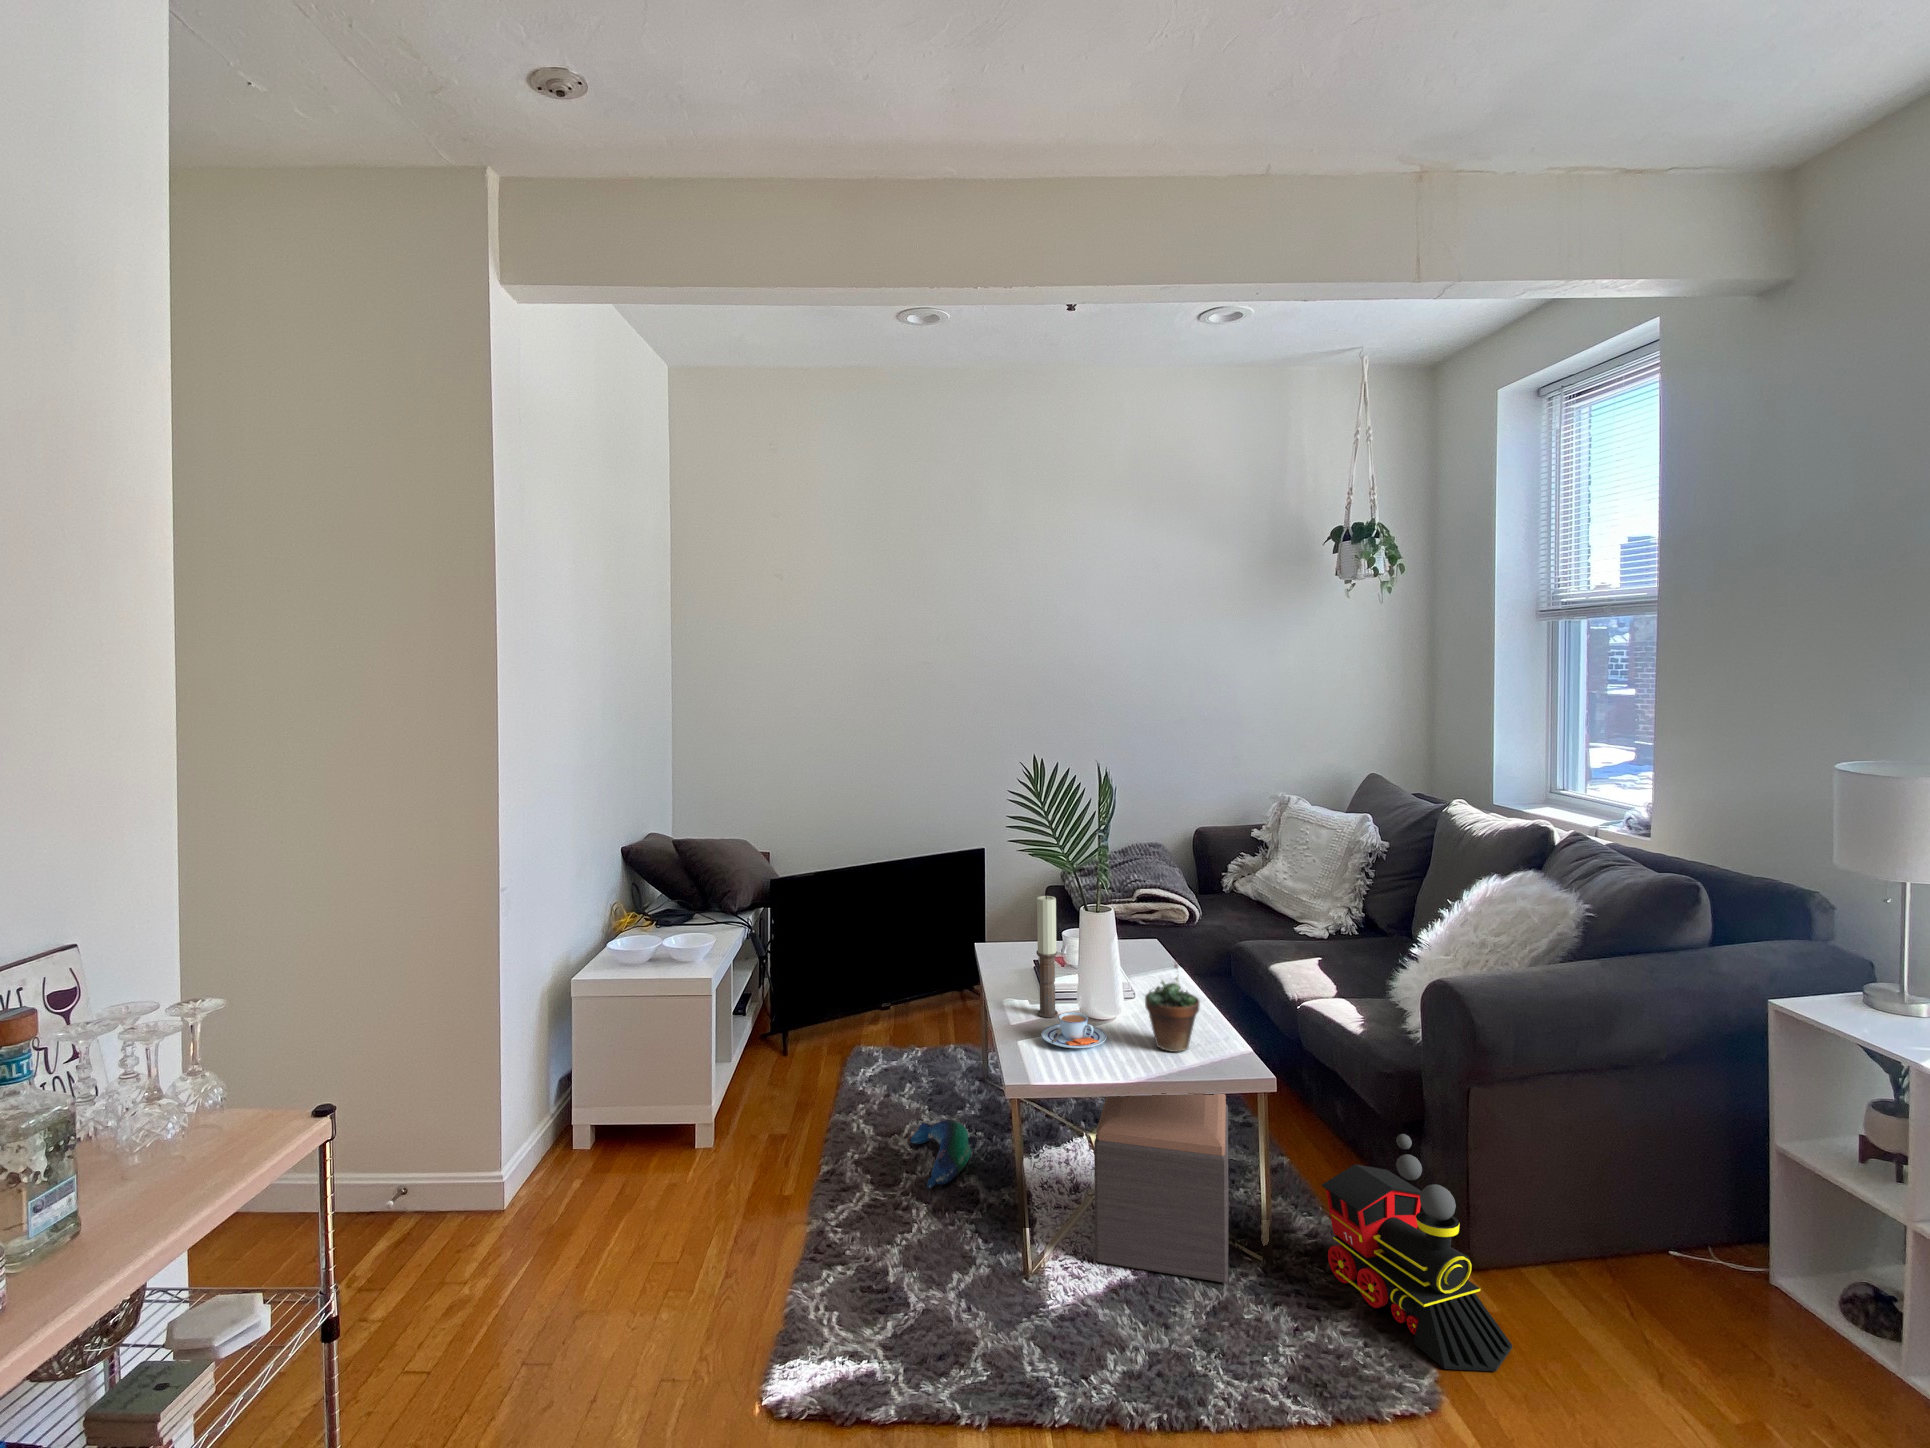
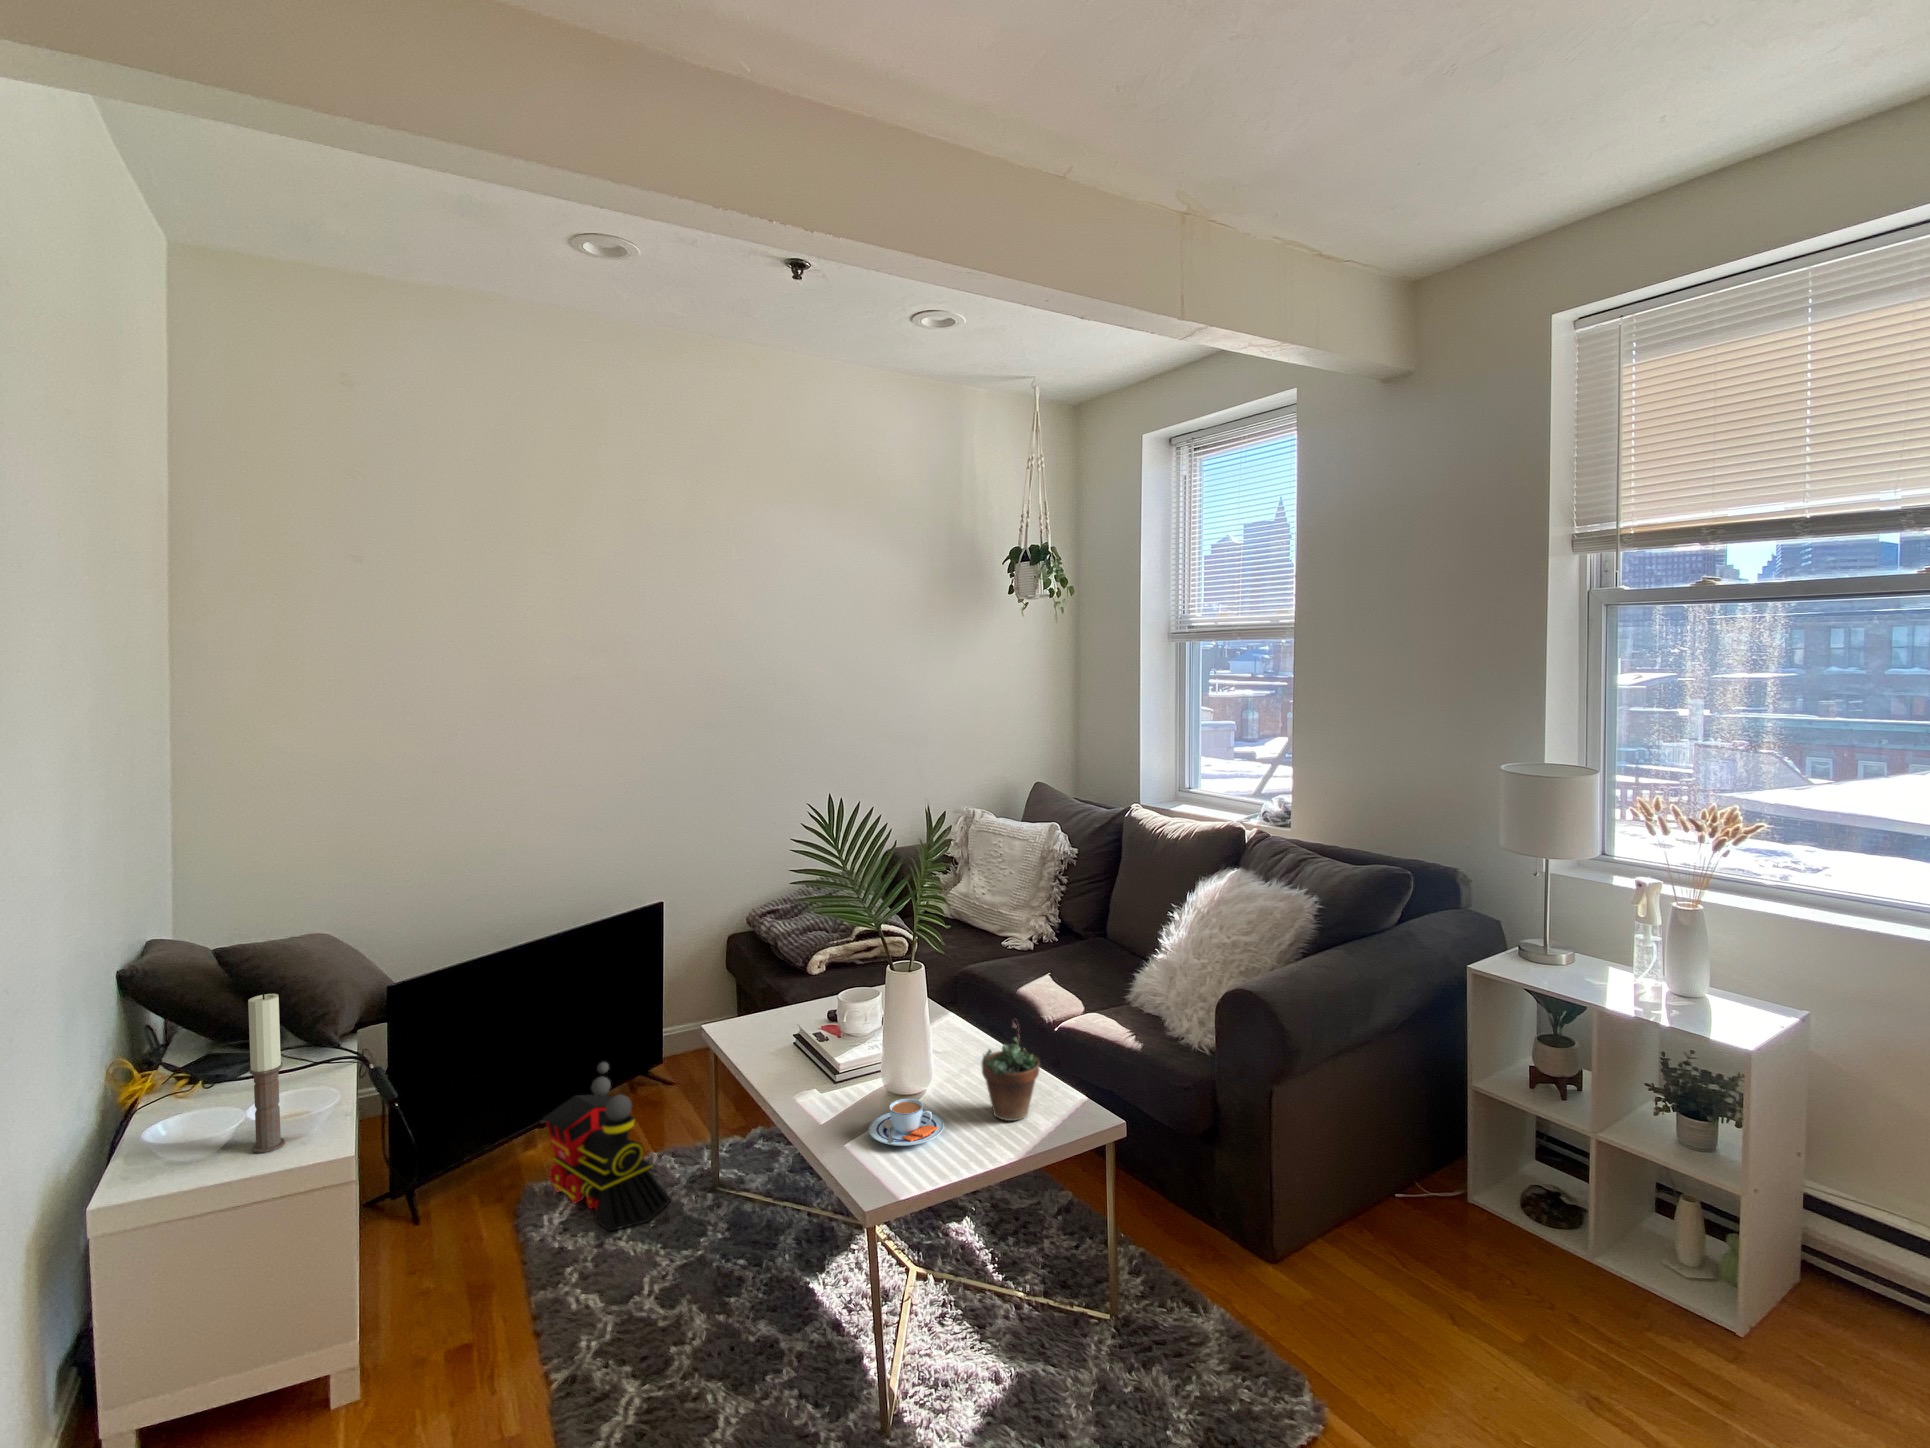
candle: present [1037,894,1058,1017] -> present [248,993,285,1153]
footstool: present [1094,1092,1229,1283] -> none [928,1147,1092,1384]
plush toy: present [910,1120,977,1189] -> none [659,1258,759,1359]
toy train: present [1322,1134,1512,1371] -> present [544,1062,670,1231]

